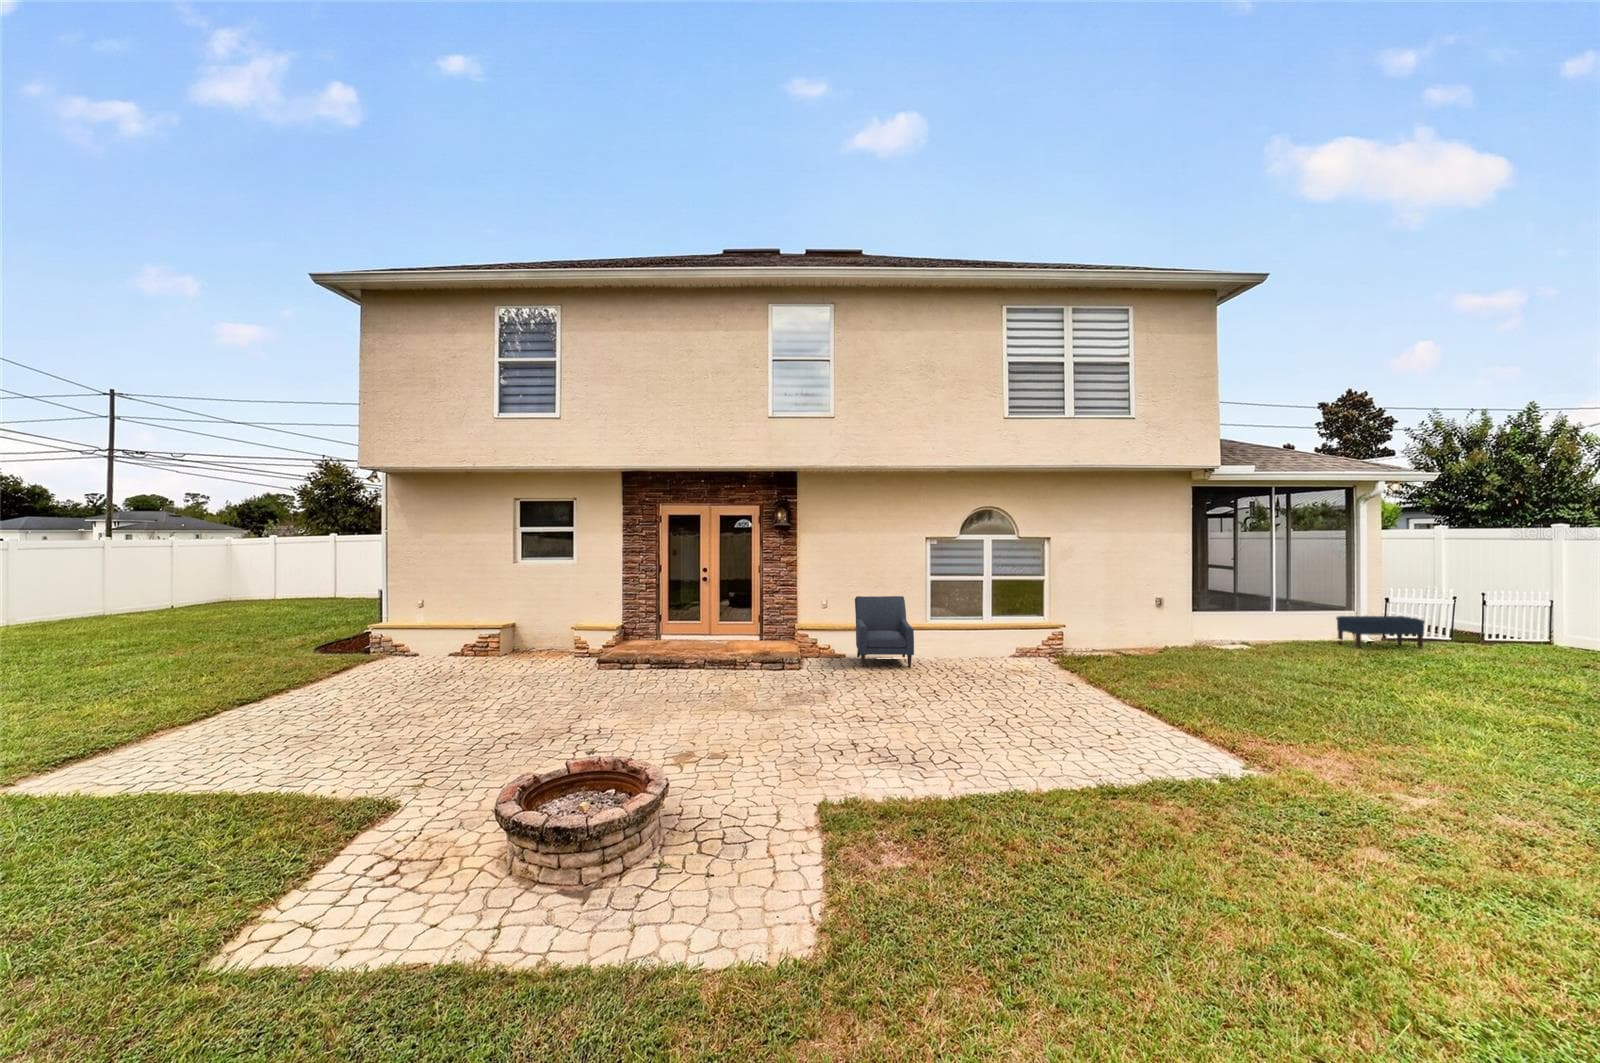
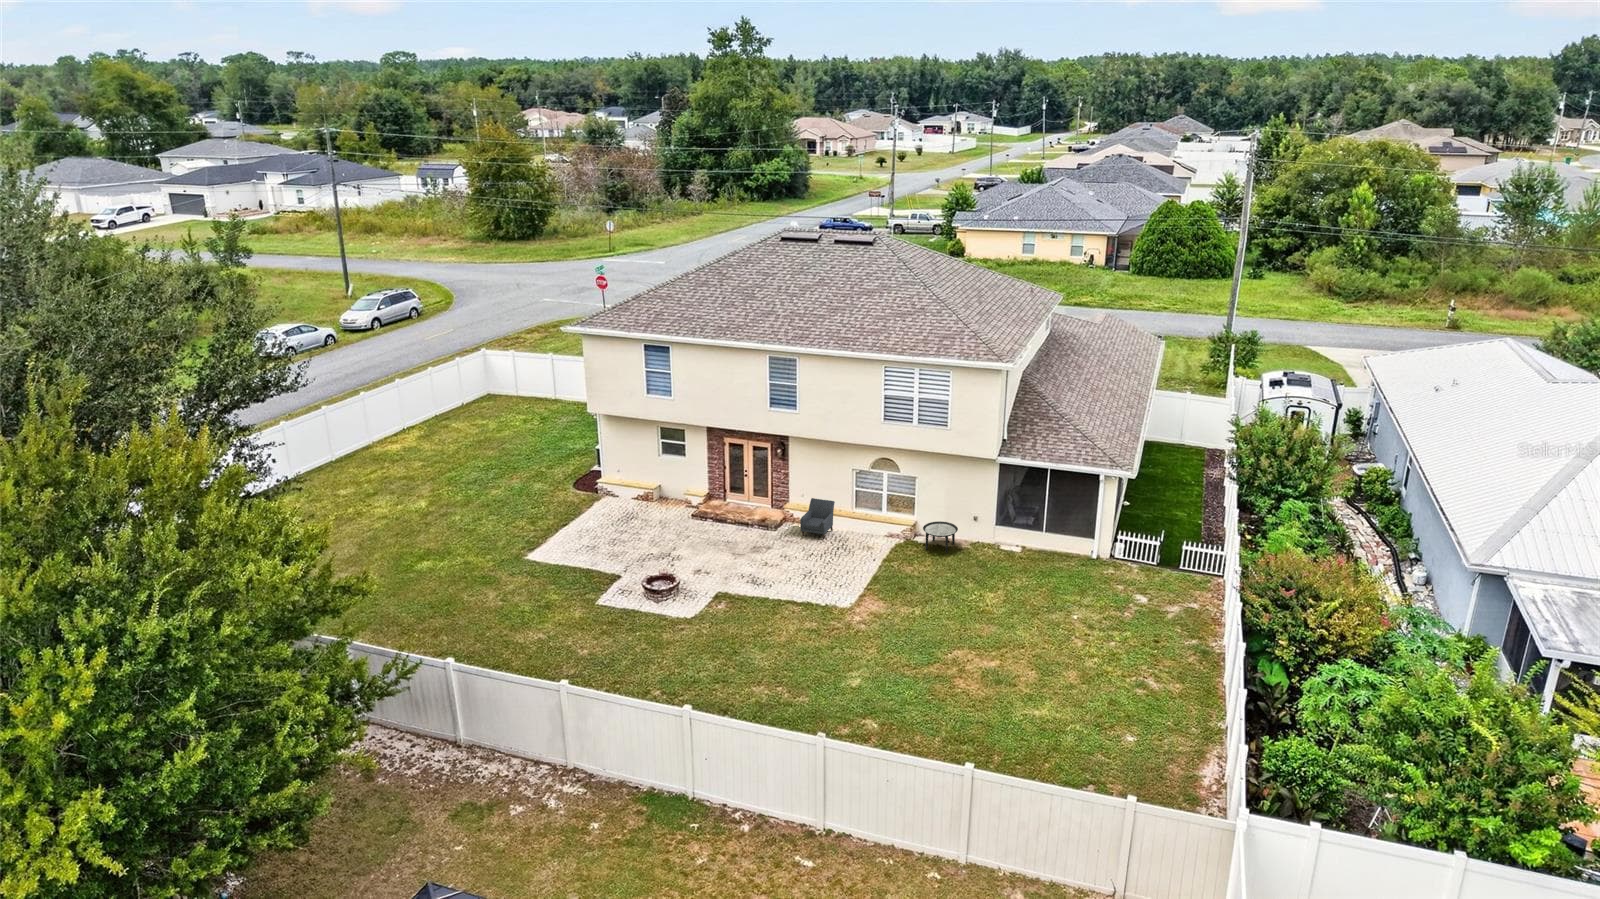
round table: none [1086,614,1161,662] -> present [923,521,958,553]
bench: present [1336,616,1424,649] -> none [1089,539,1131,566]

